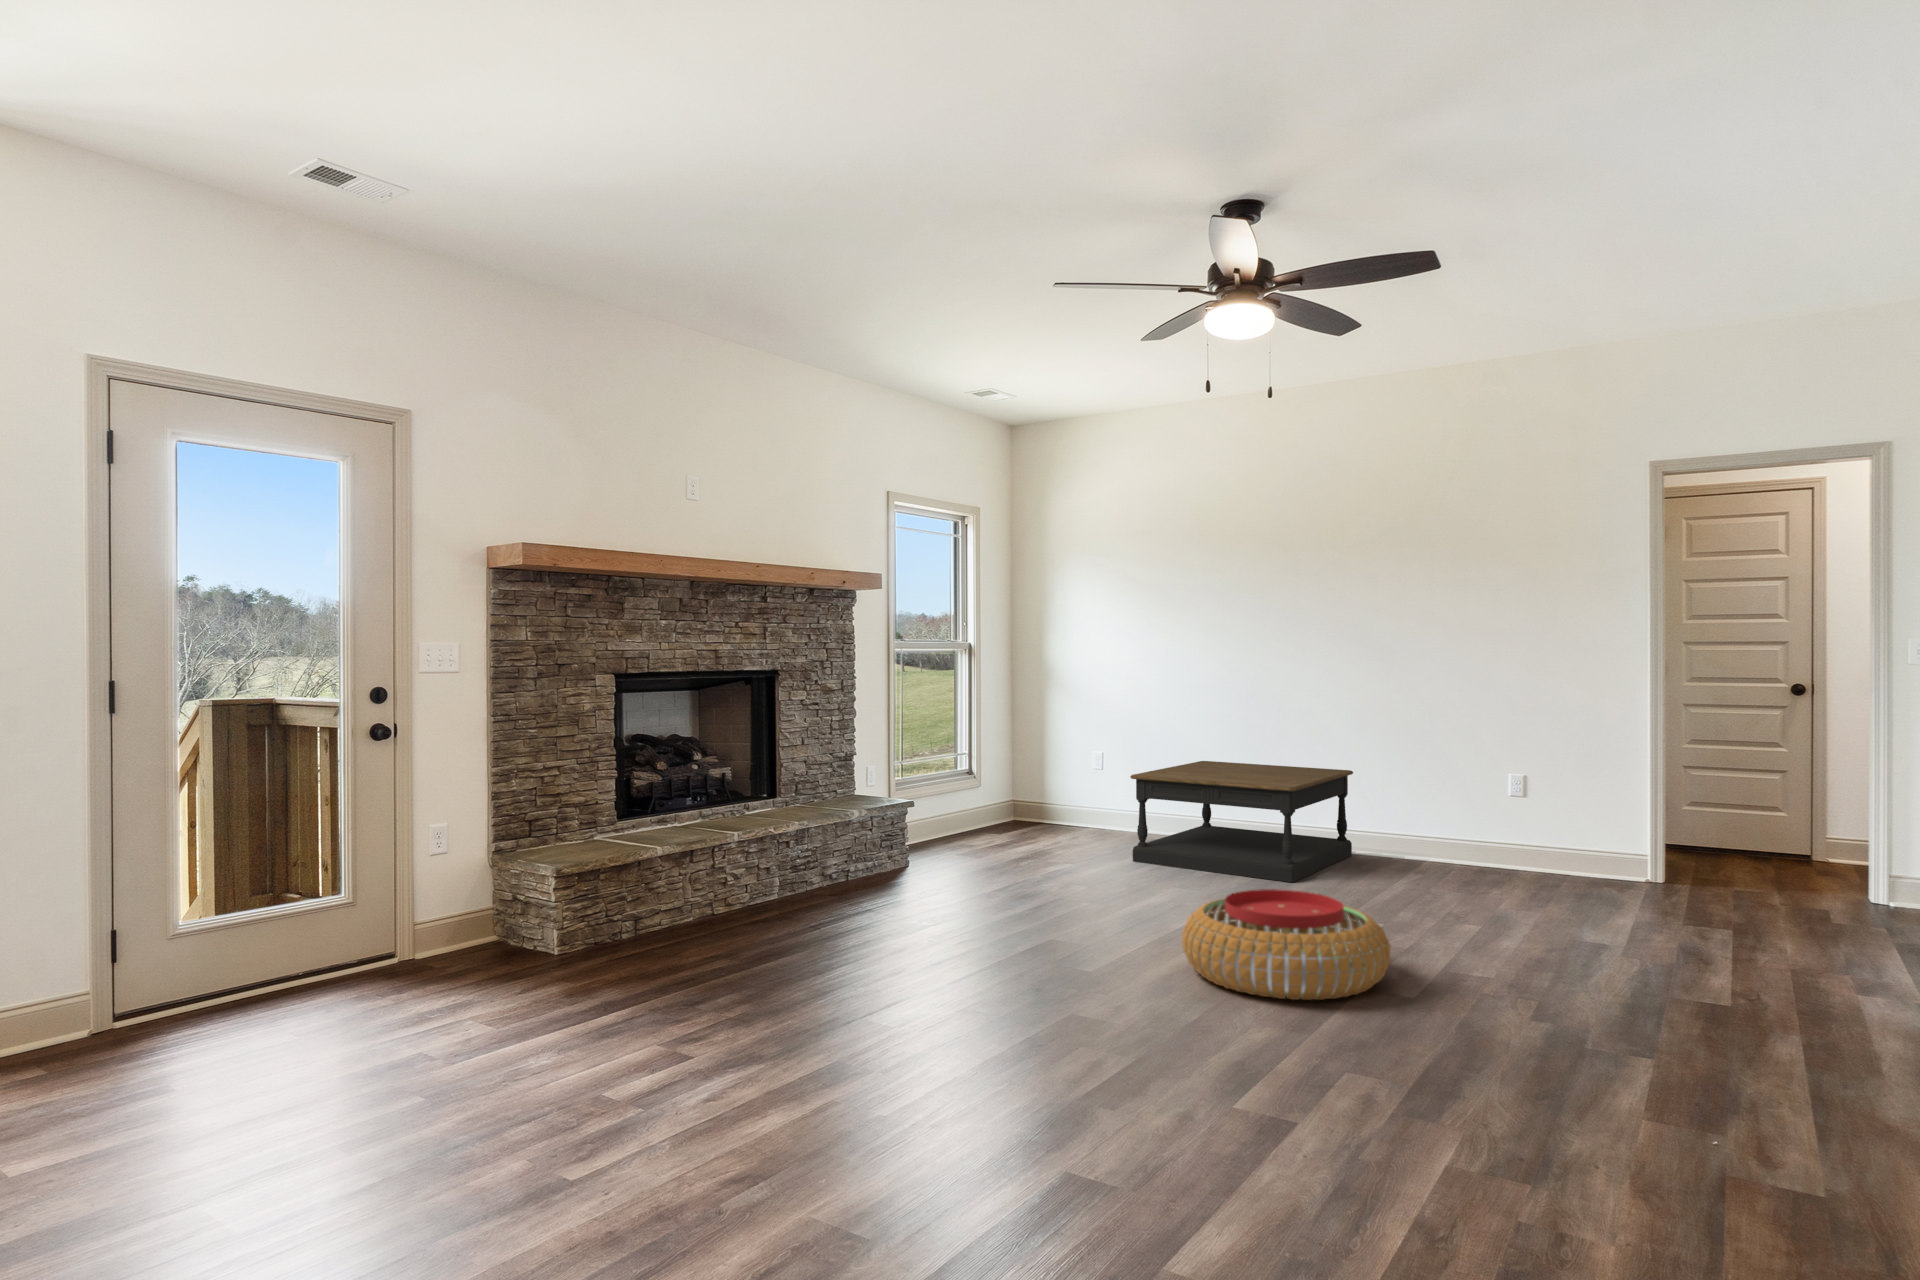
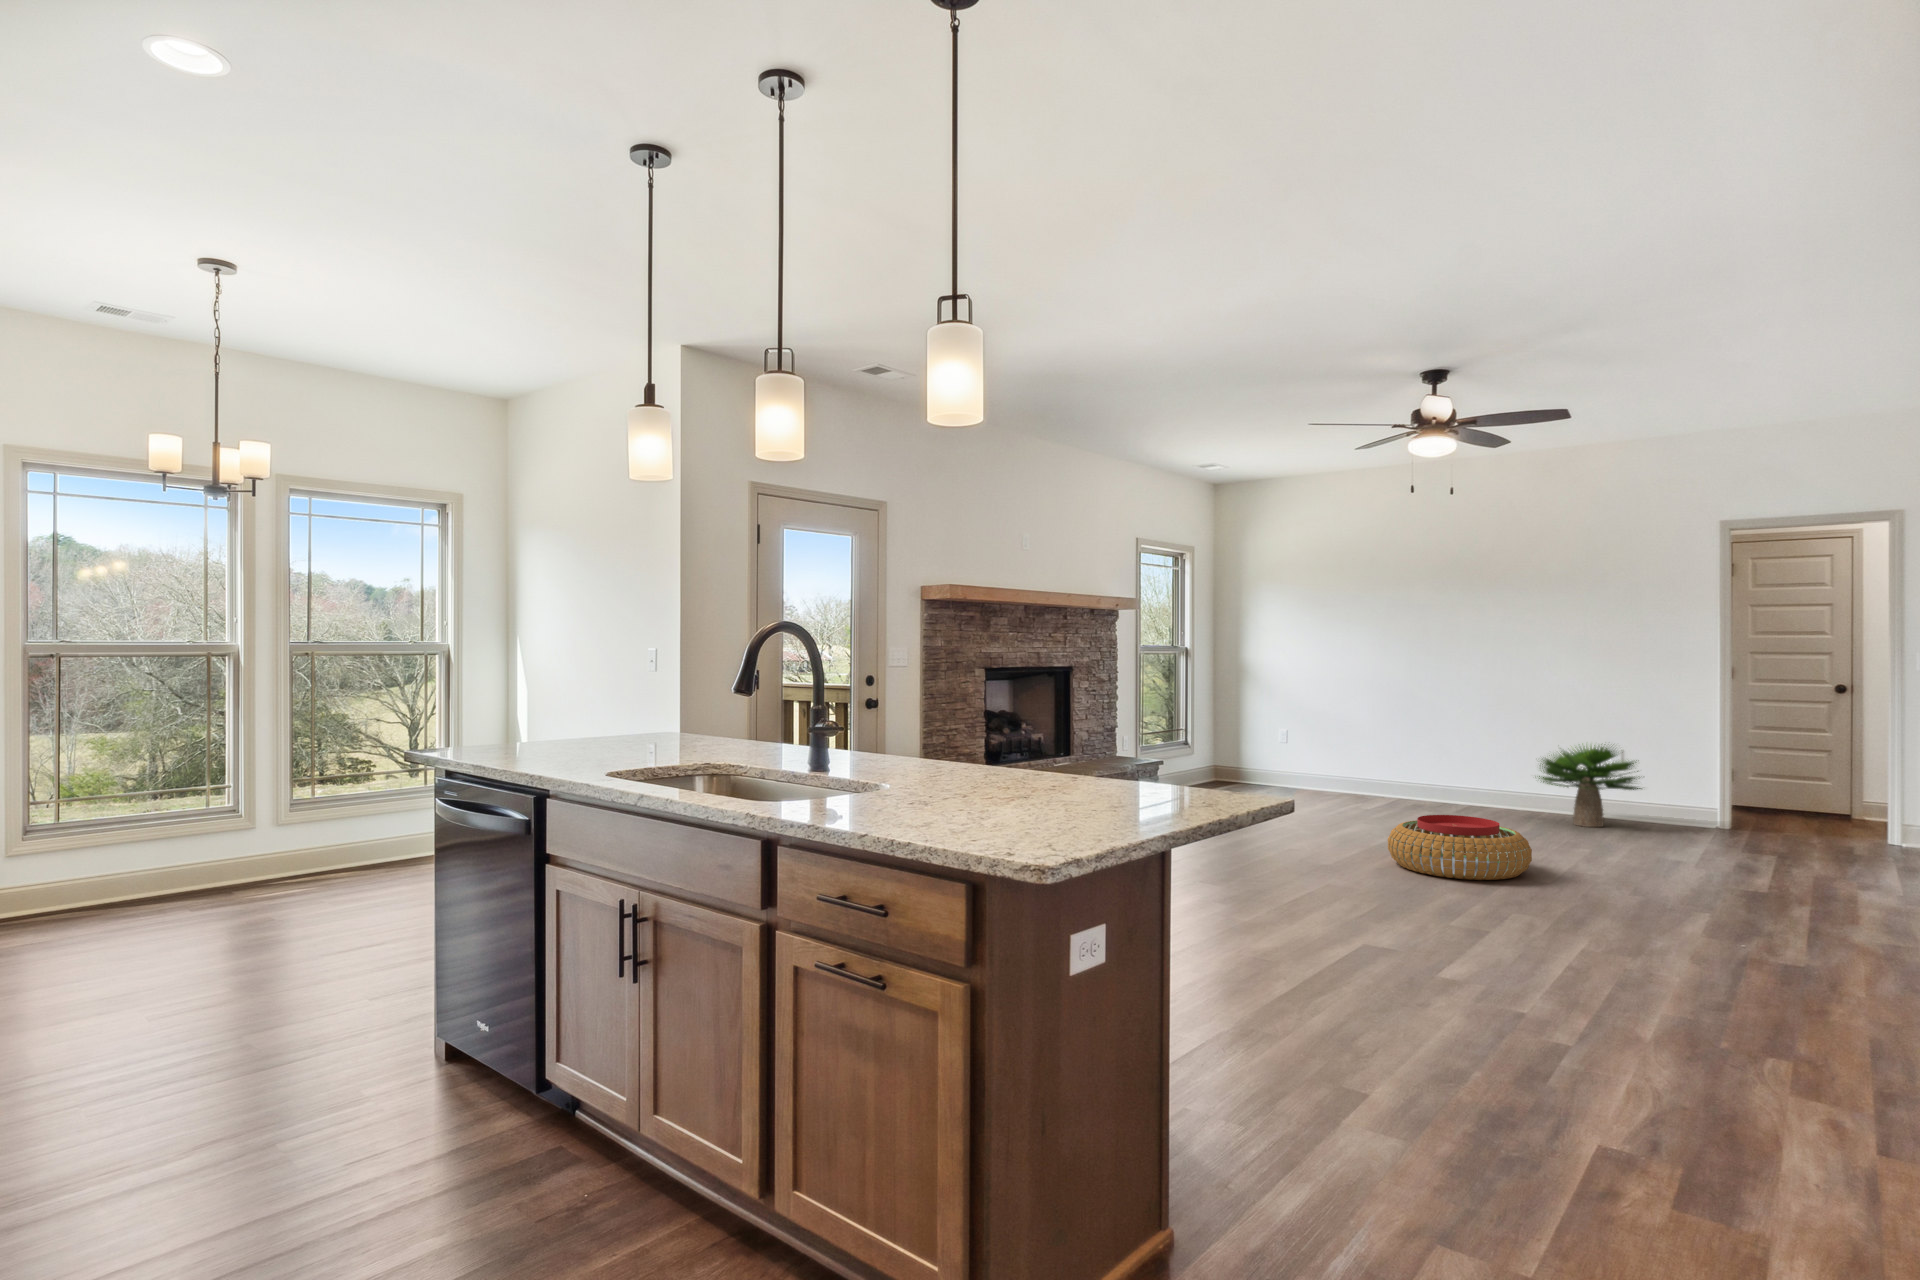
coffee table: present [1130,761,1353,882] -> none [1320,737,1488,822]
potted plant: none [1405,766,1561,886] -> present [1539,745,1642,827]

